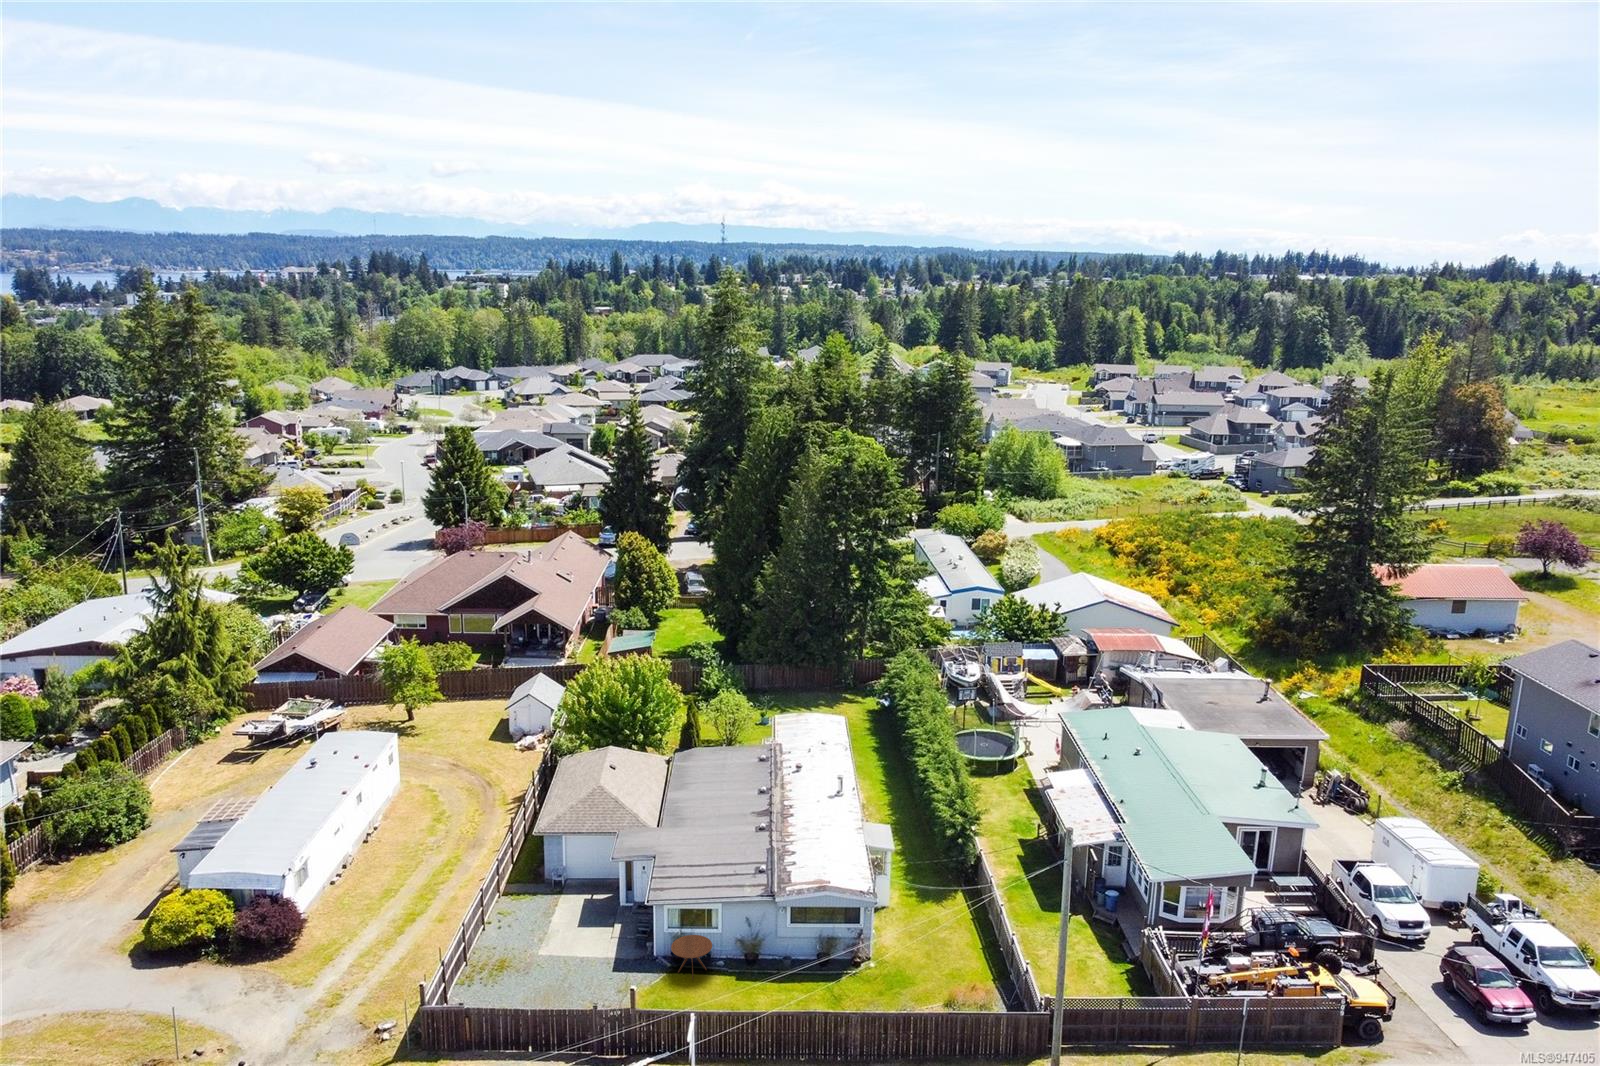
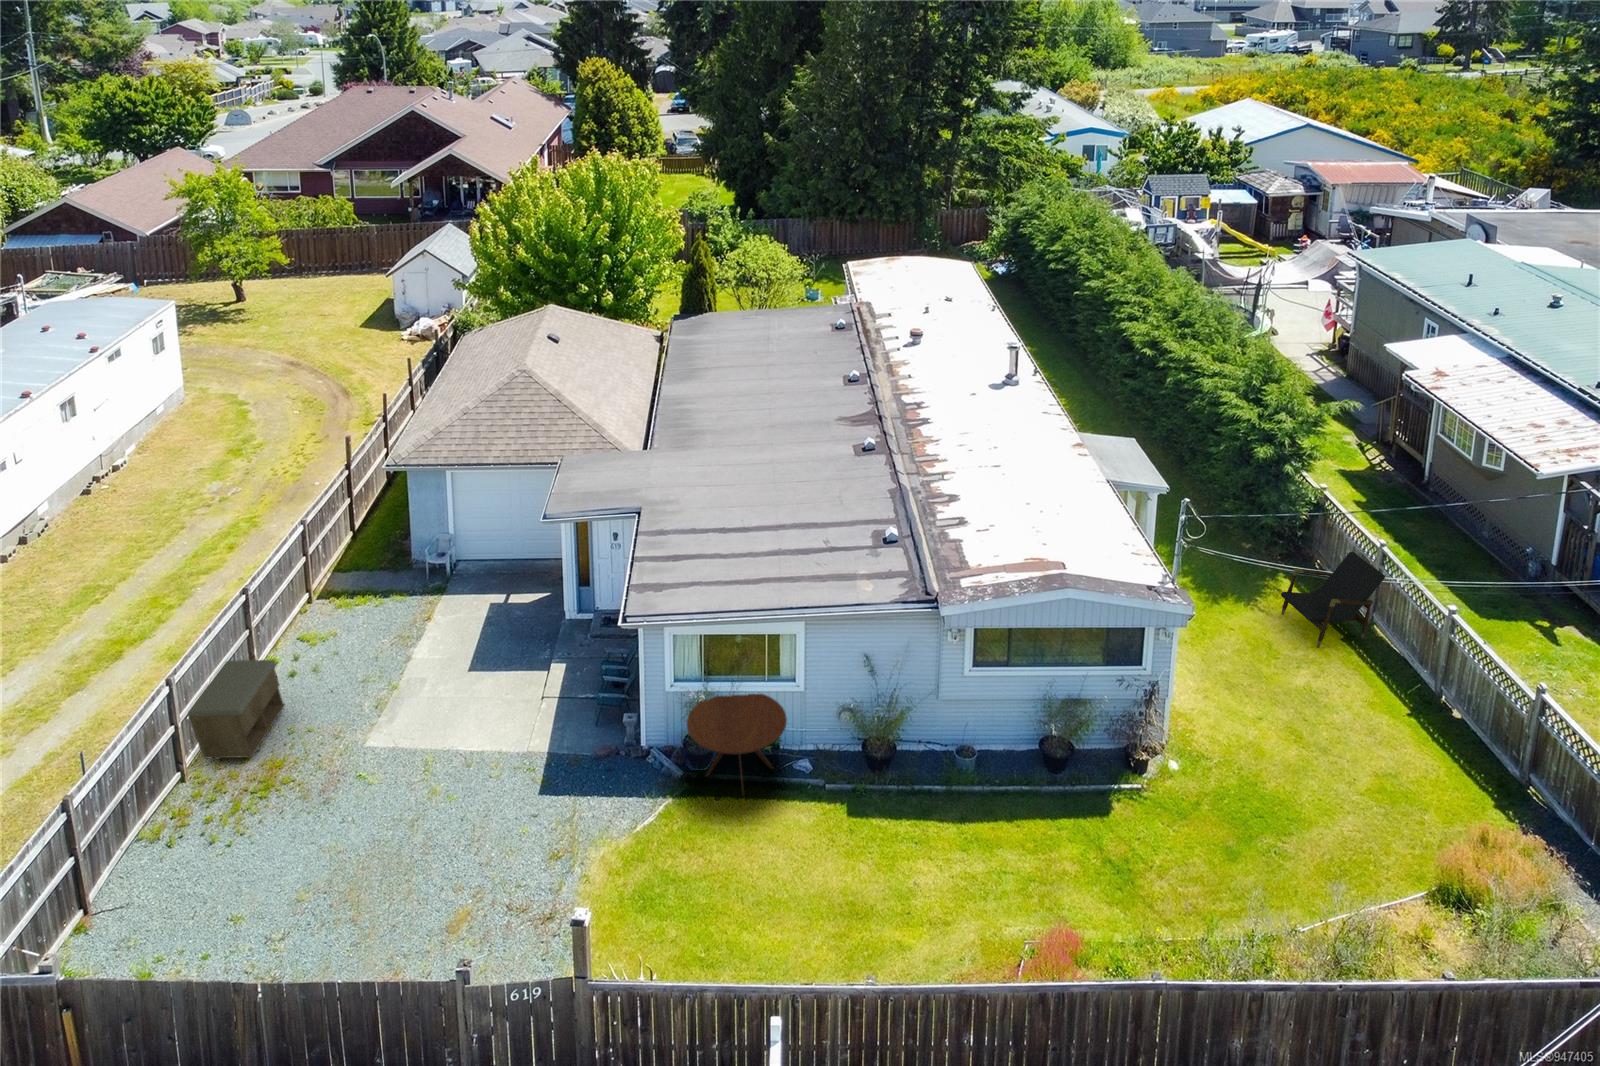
lounge chair: none [951,882,990,928] -> present [1281,552,1385,648]
storage bench: none [467,918,499,961] -> present [188,660,285,759]

